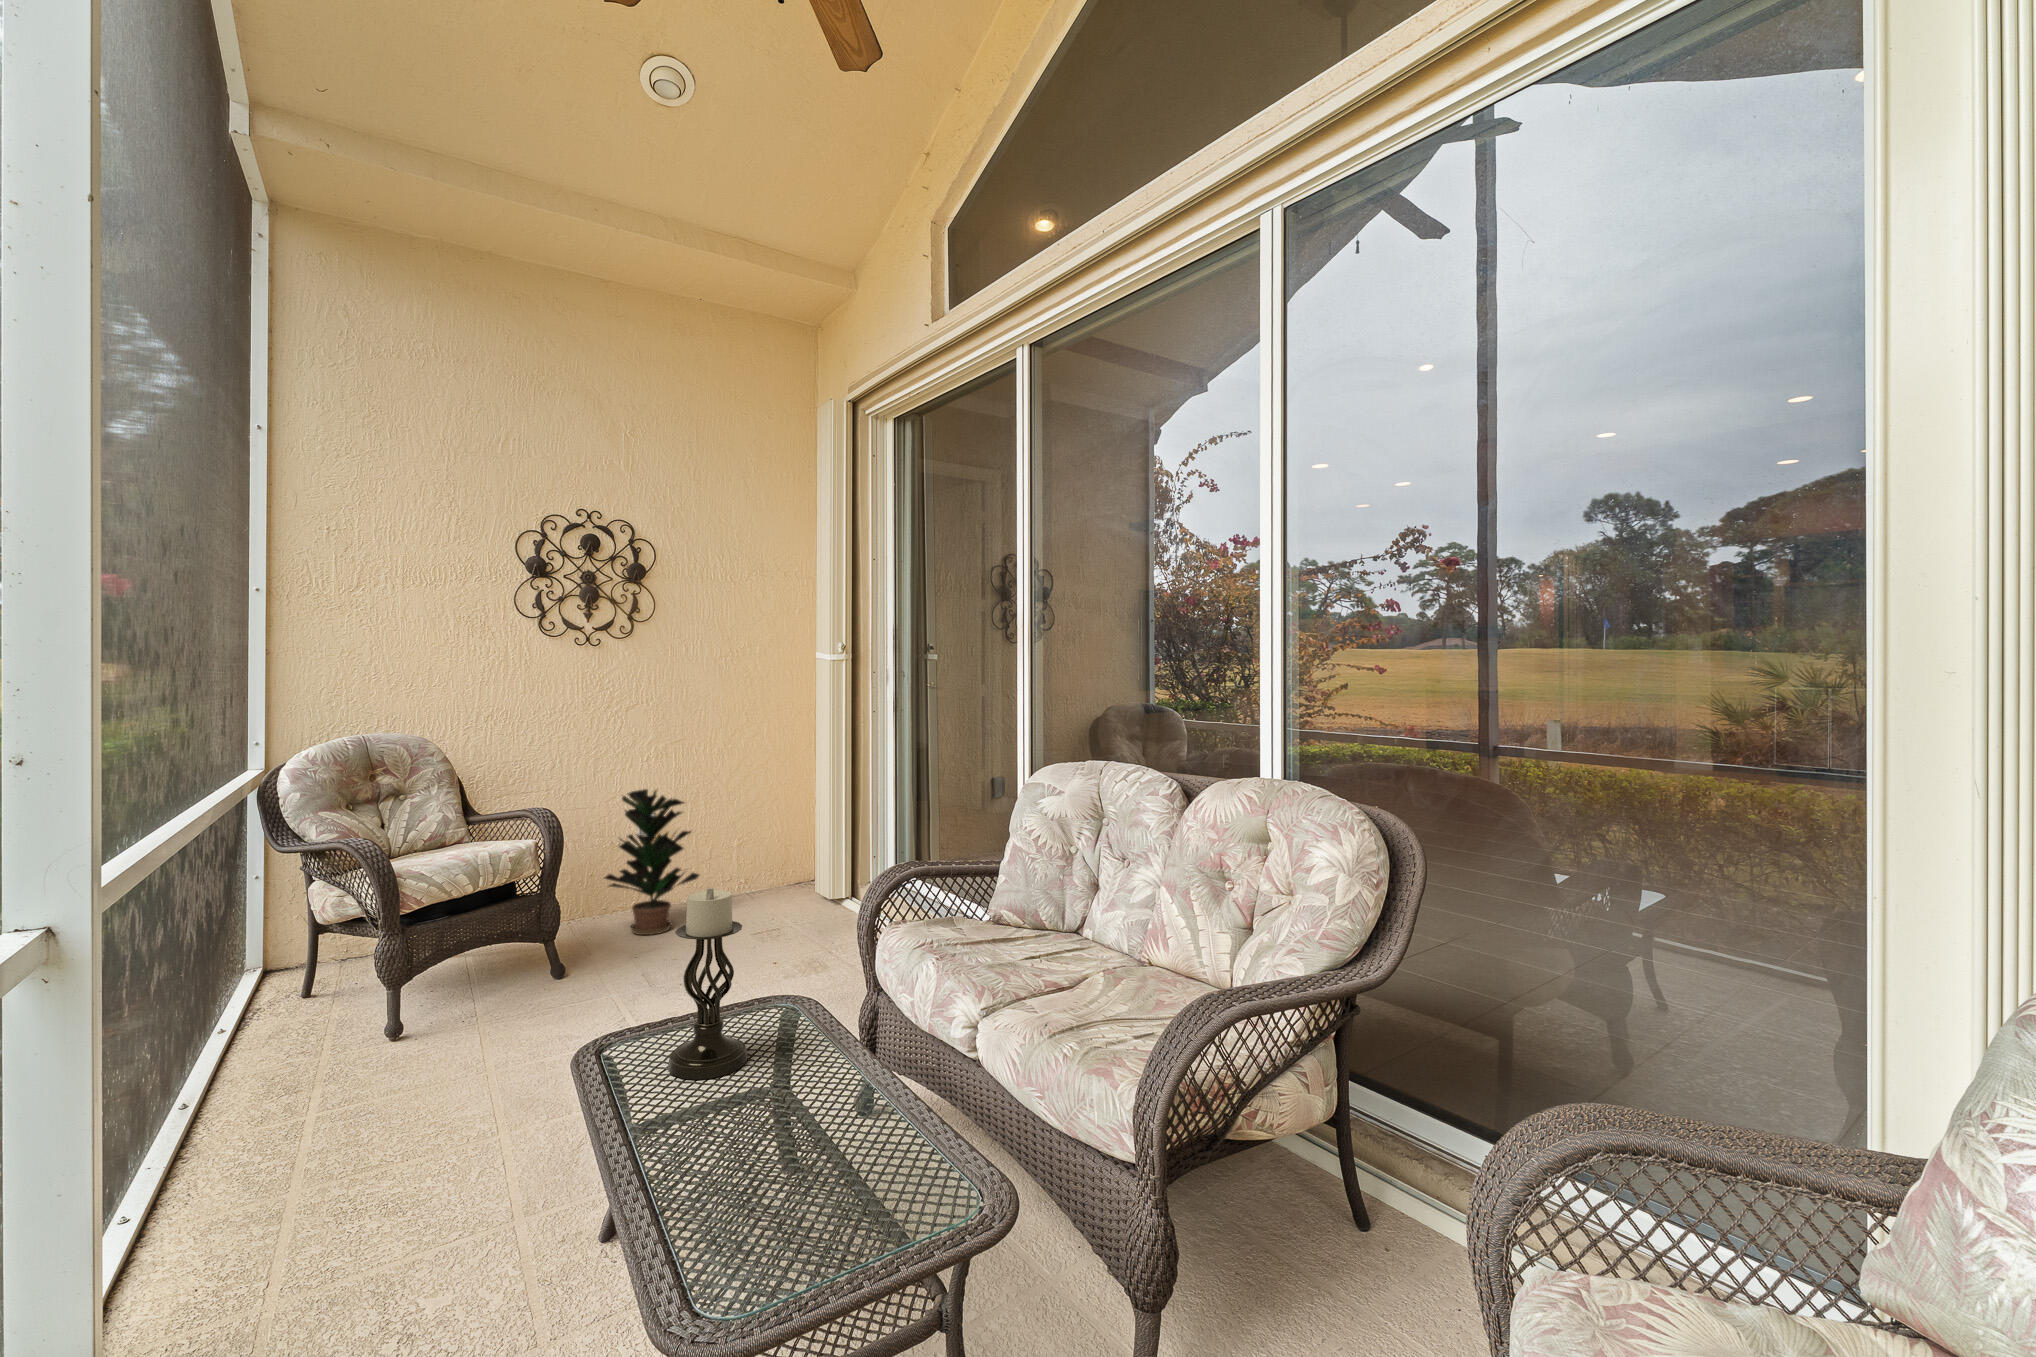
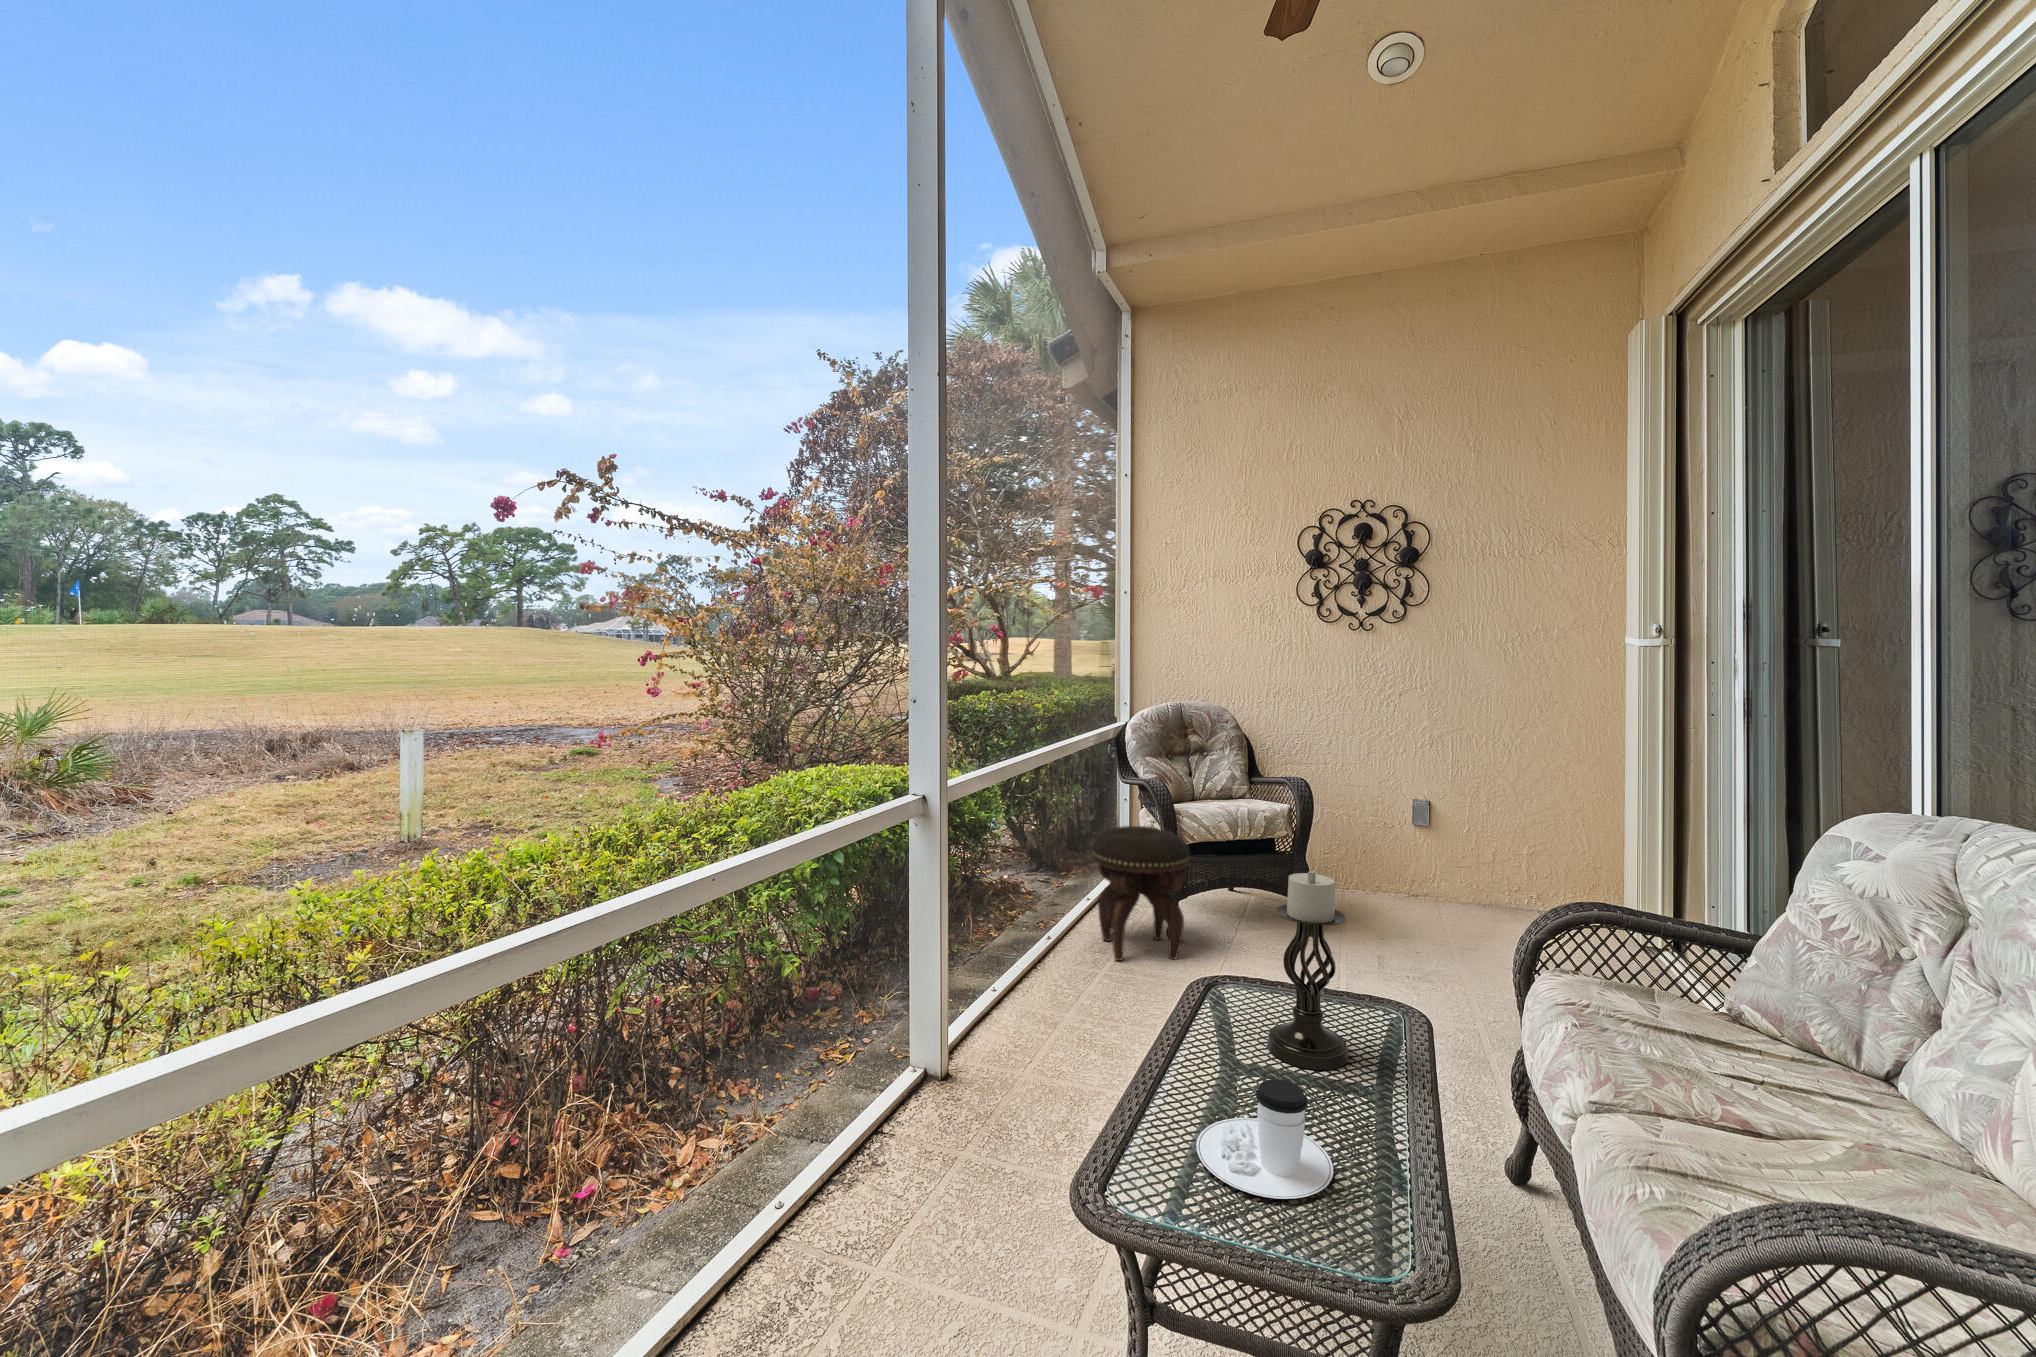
potted plant: present [605,789,699,935] -> none [1362,772,1464,920]
footstool: none [266,899,426,1088] -> present [1092,826,1190,961]
coffee cup: none [676,1077,806,1194] -> present [1196,1079,1333,1199]

